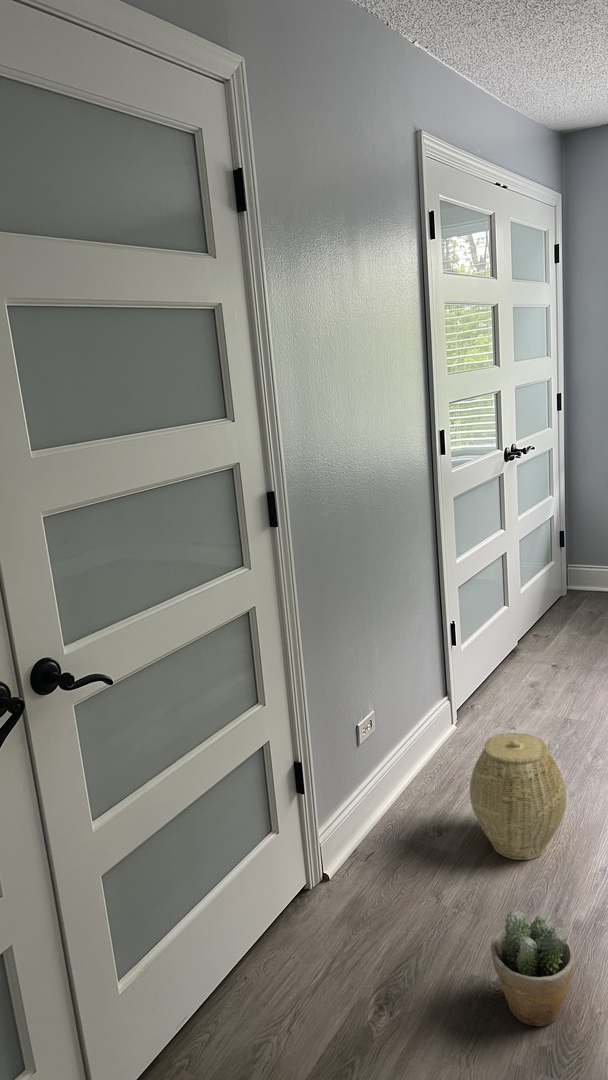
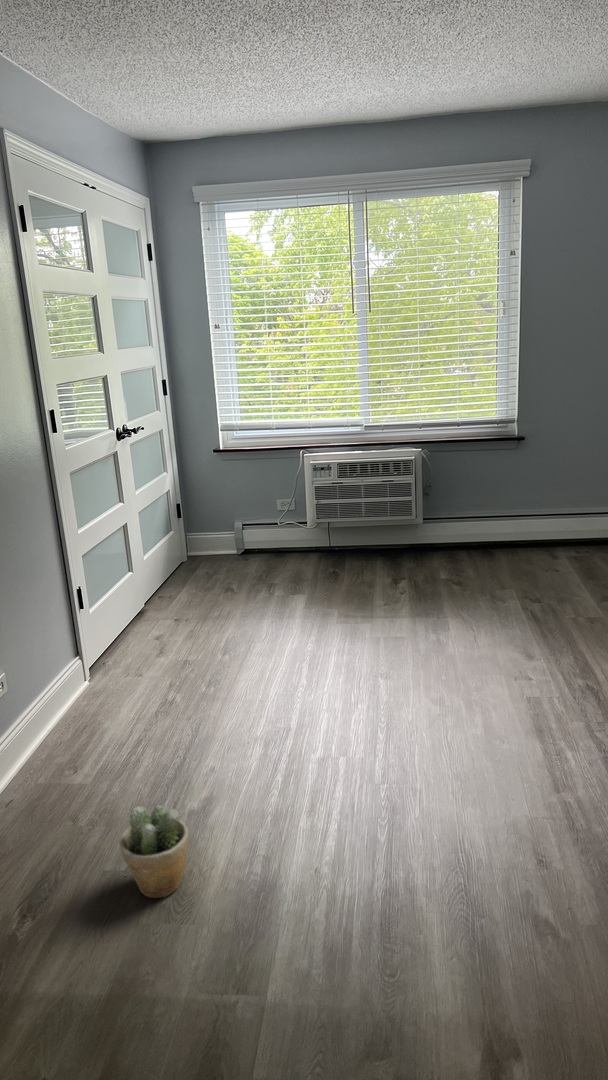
woven basket: present [470,733,566,860] -> none [100,670,182,779]

